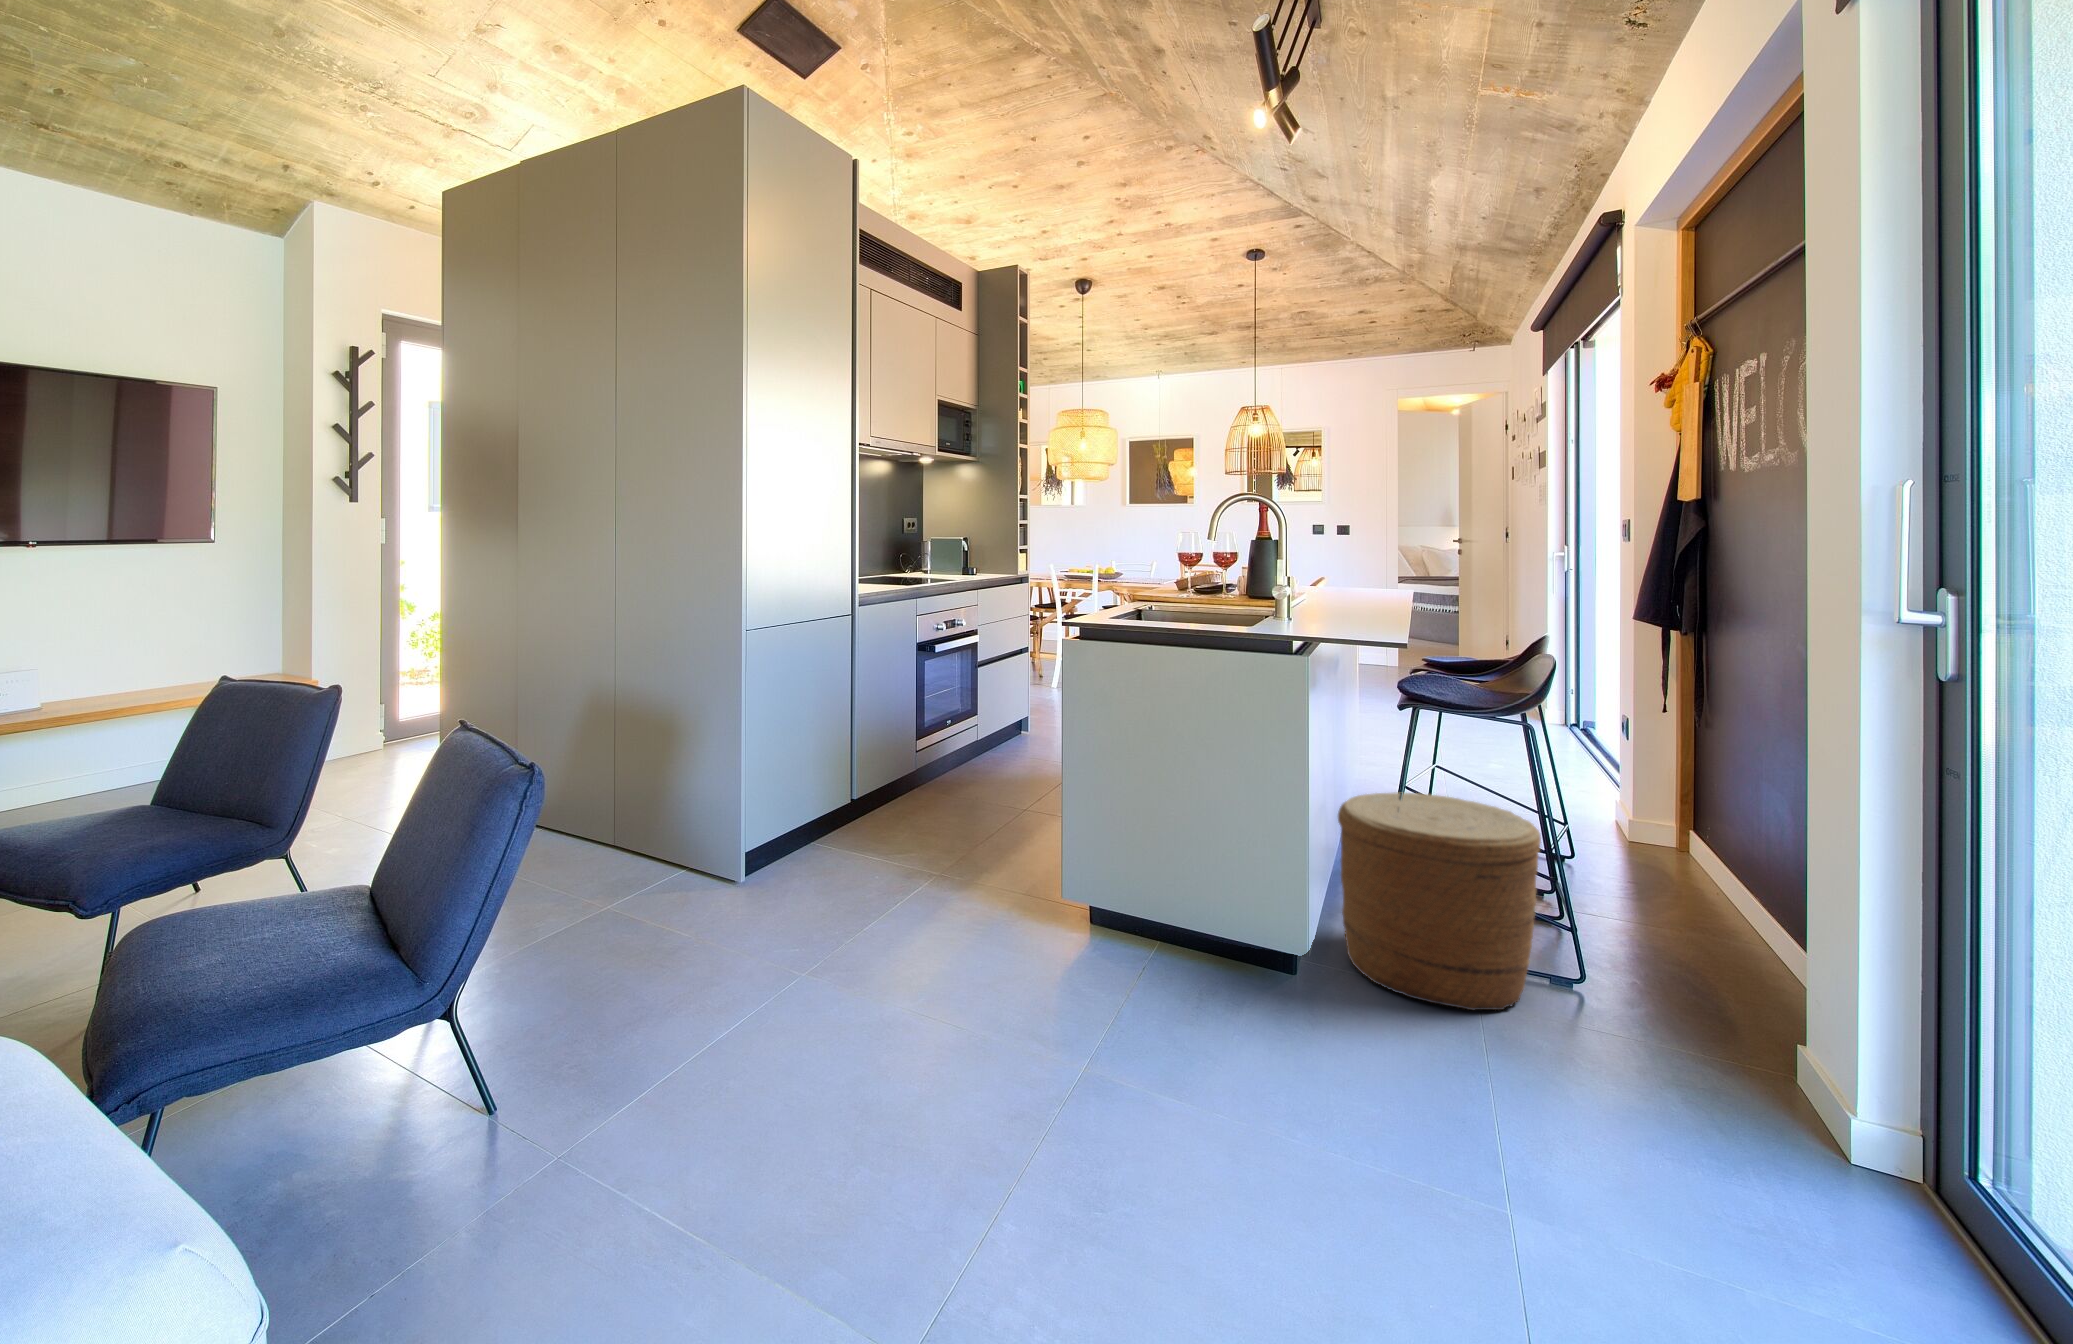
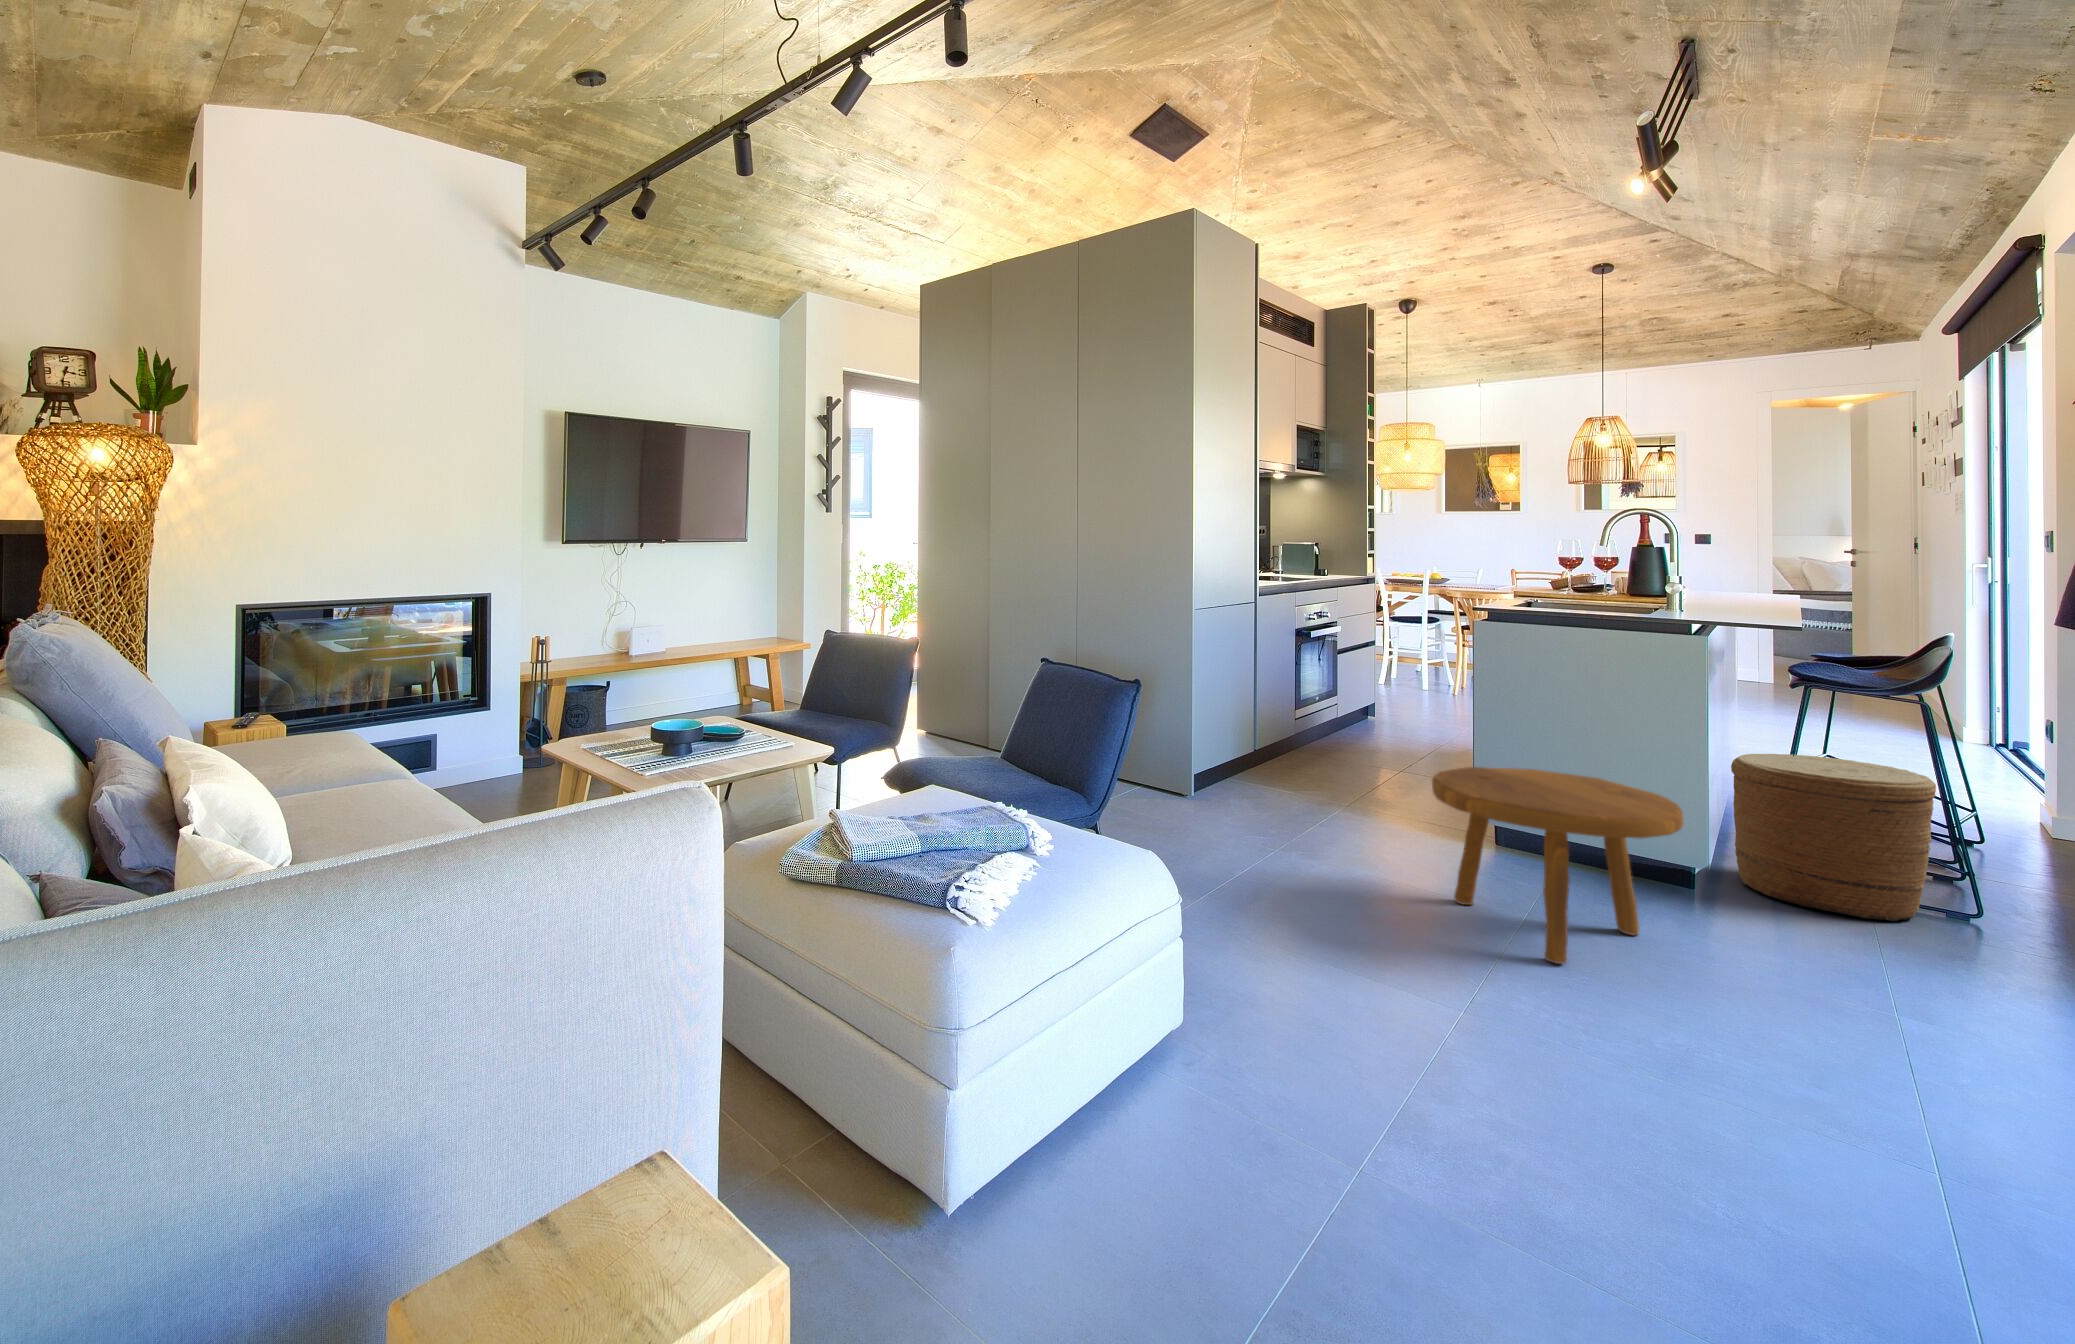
footstool: none [955,853,1260,1196] -> present [1432,767,1684,964]

